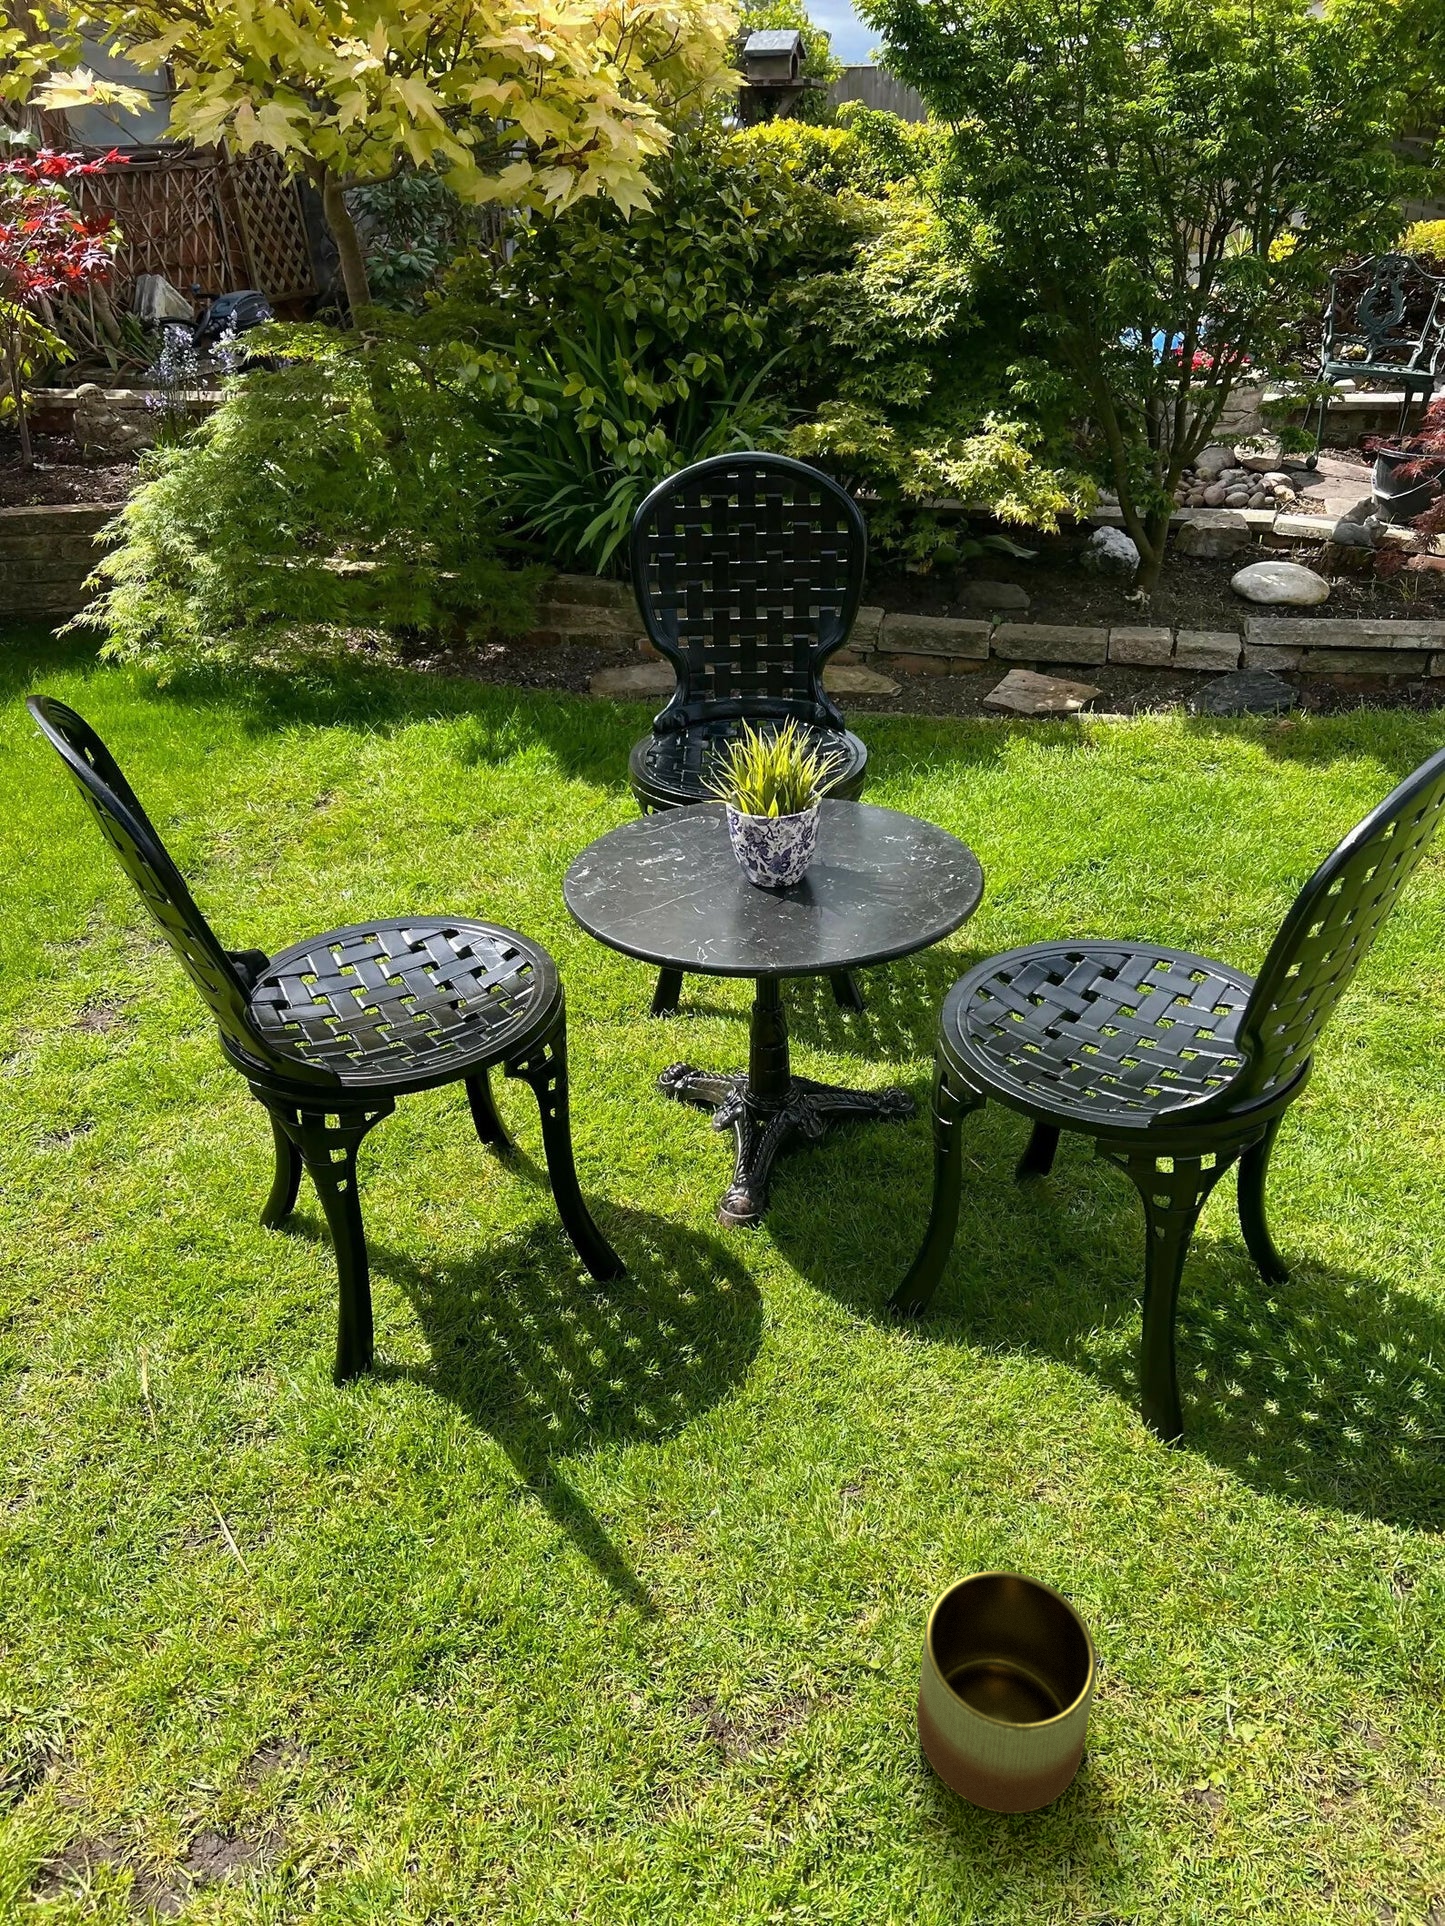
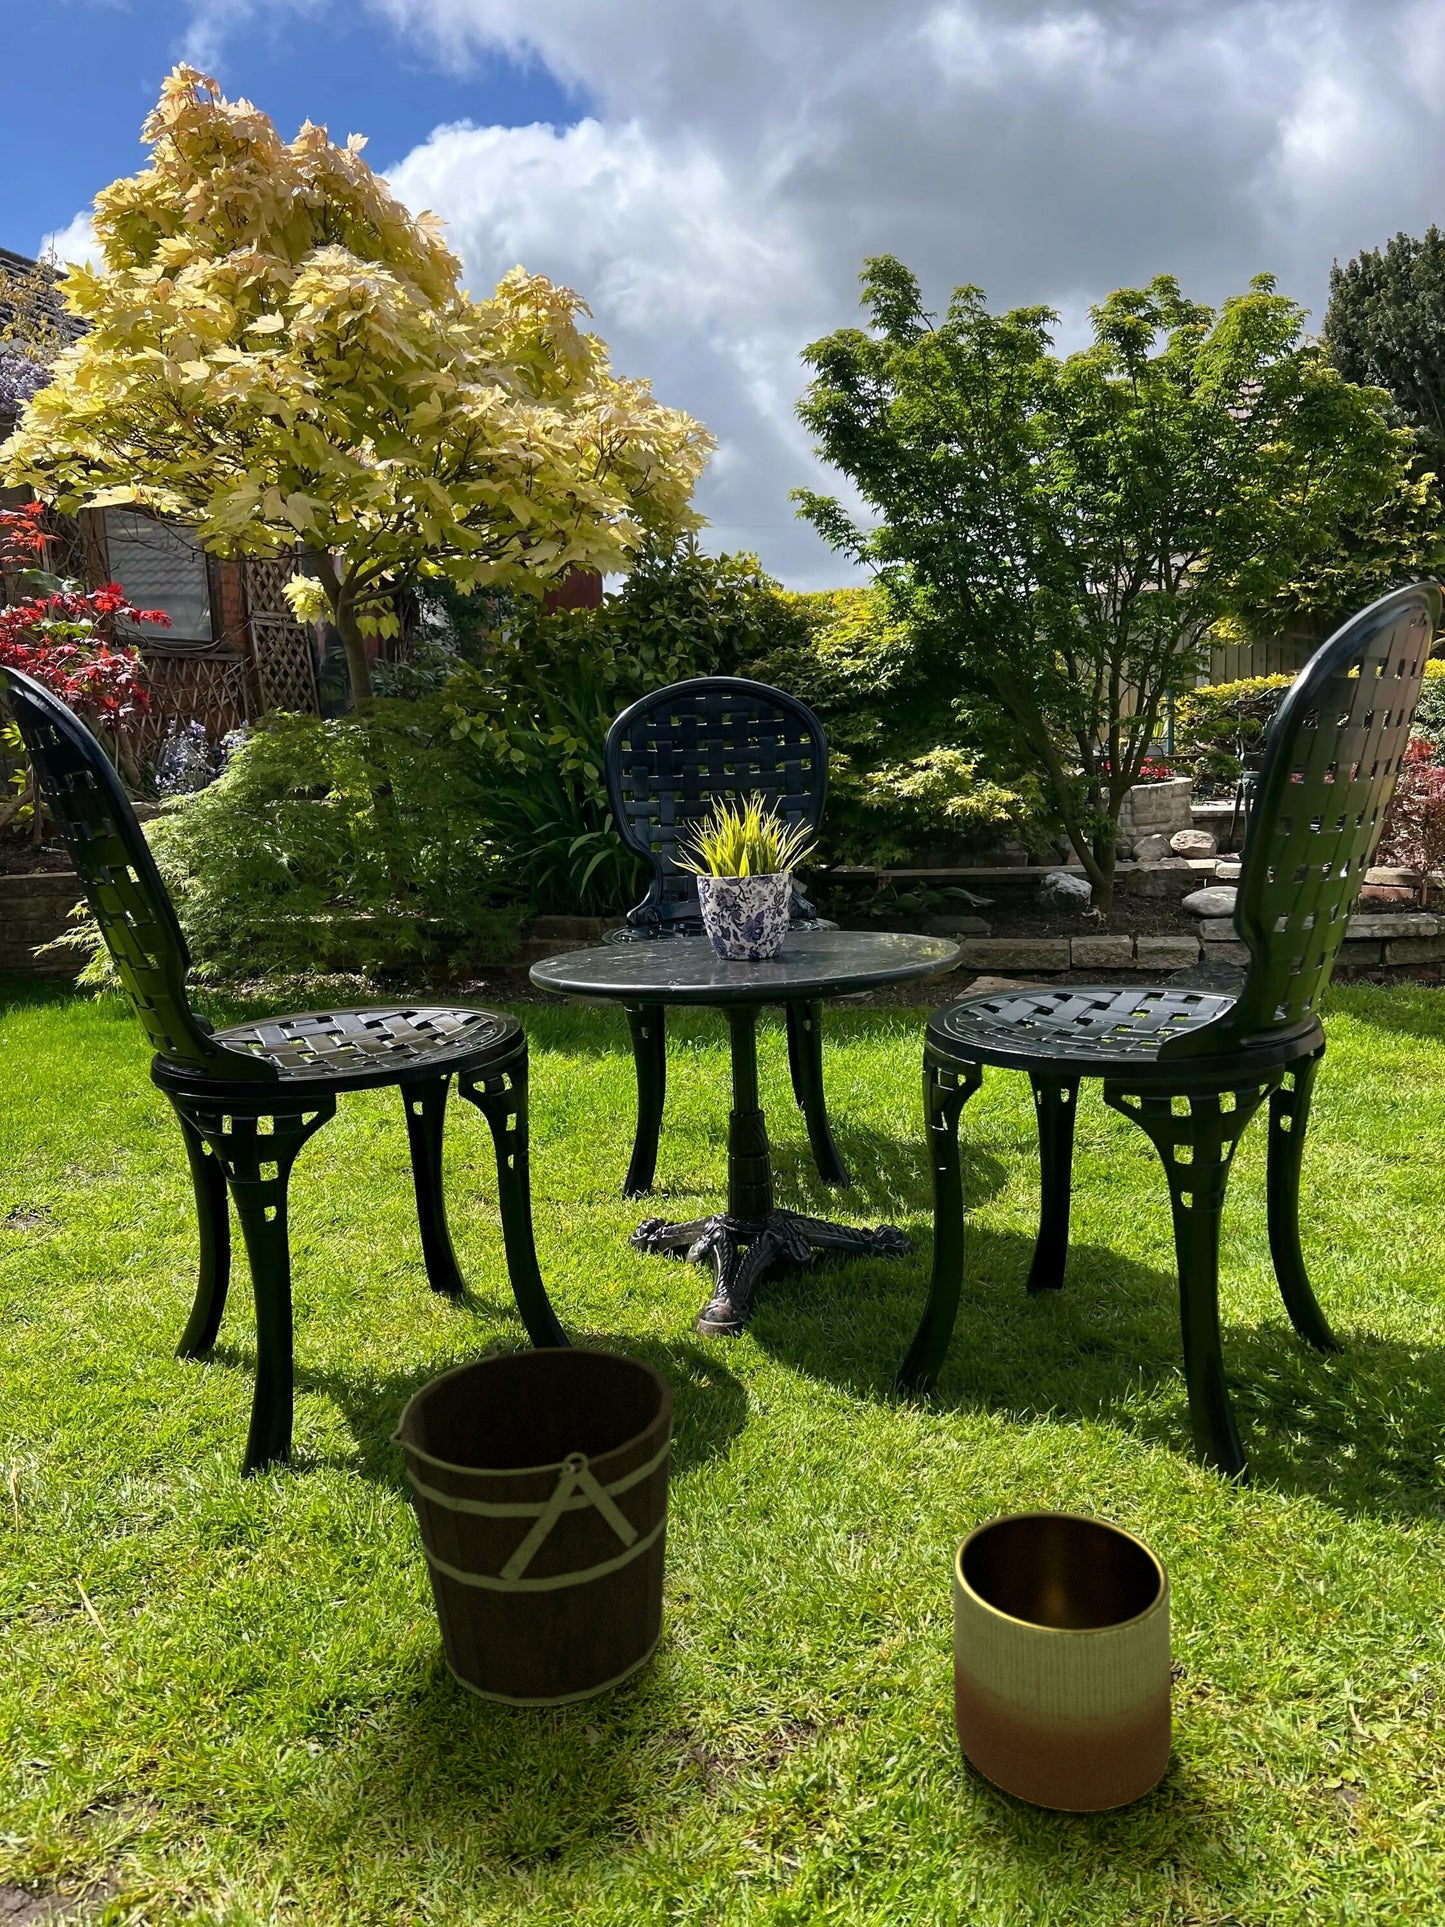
bucket: none [463,1364,700,1669] -> present [389,1339,674,1707]

